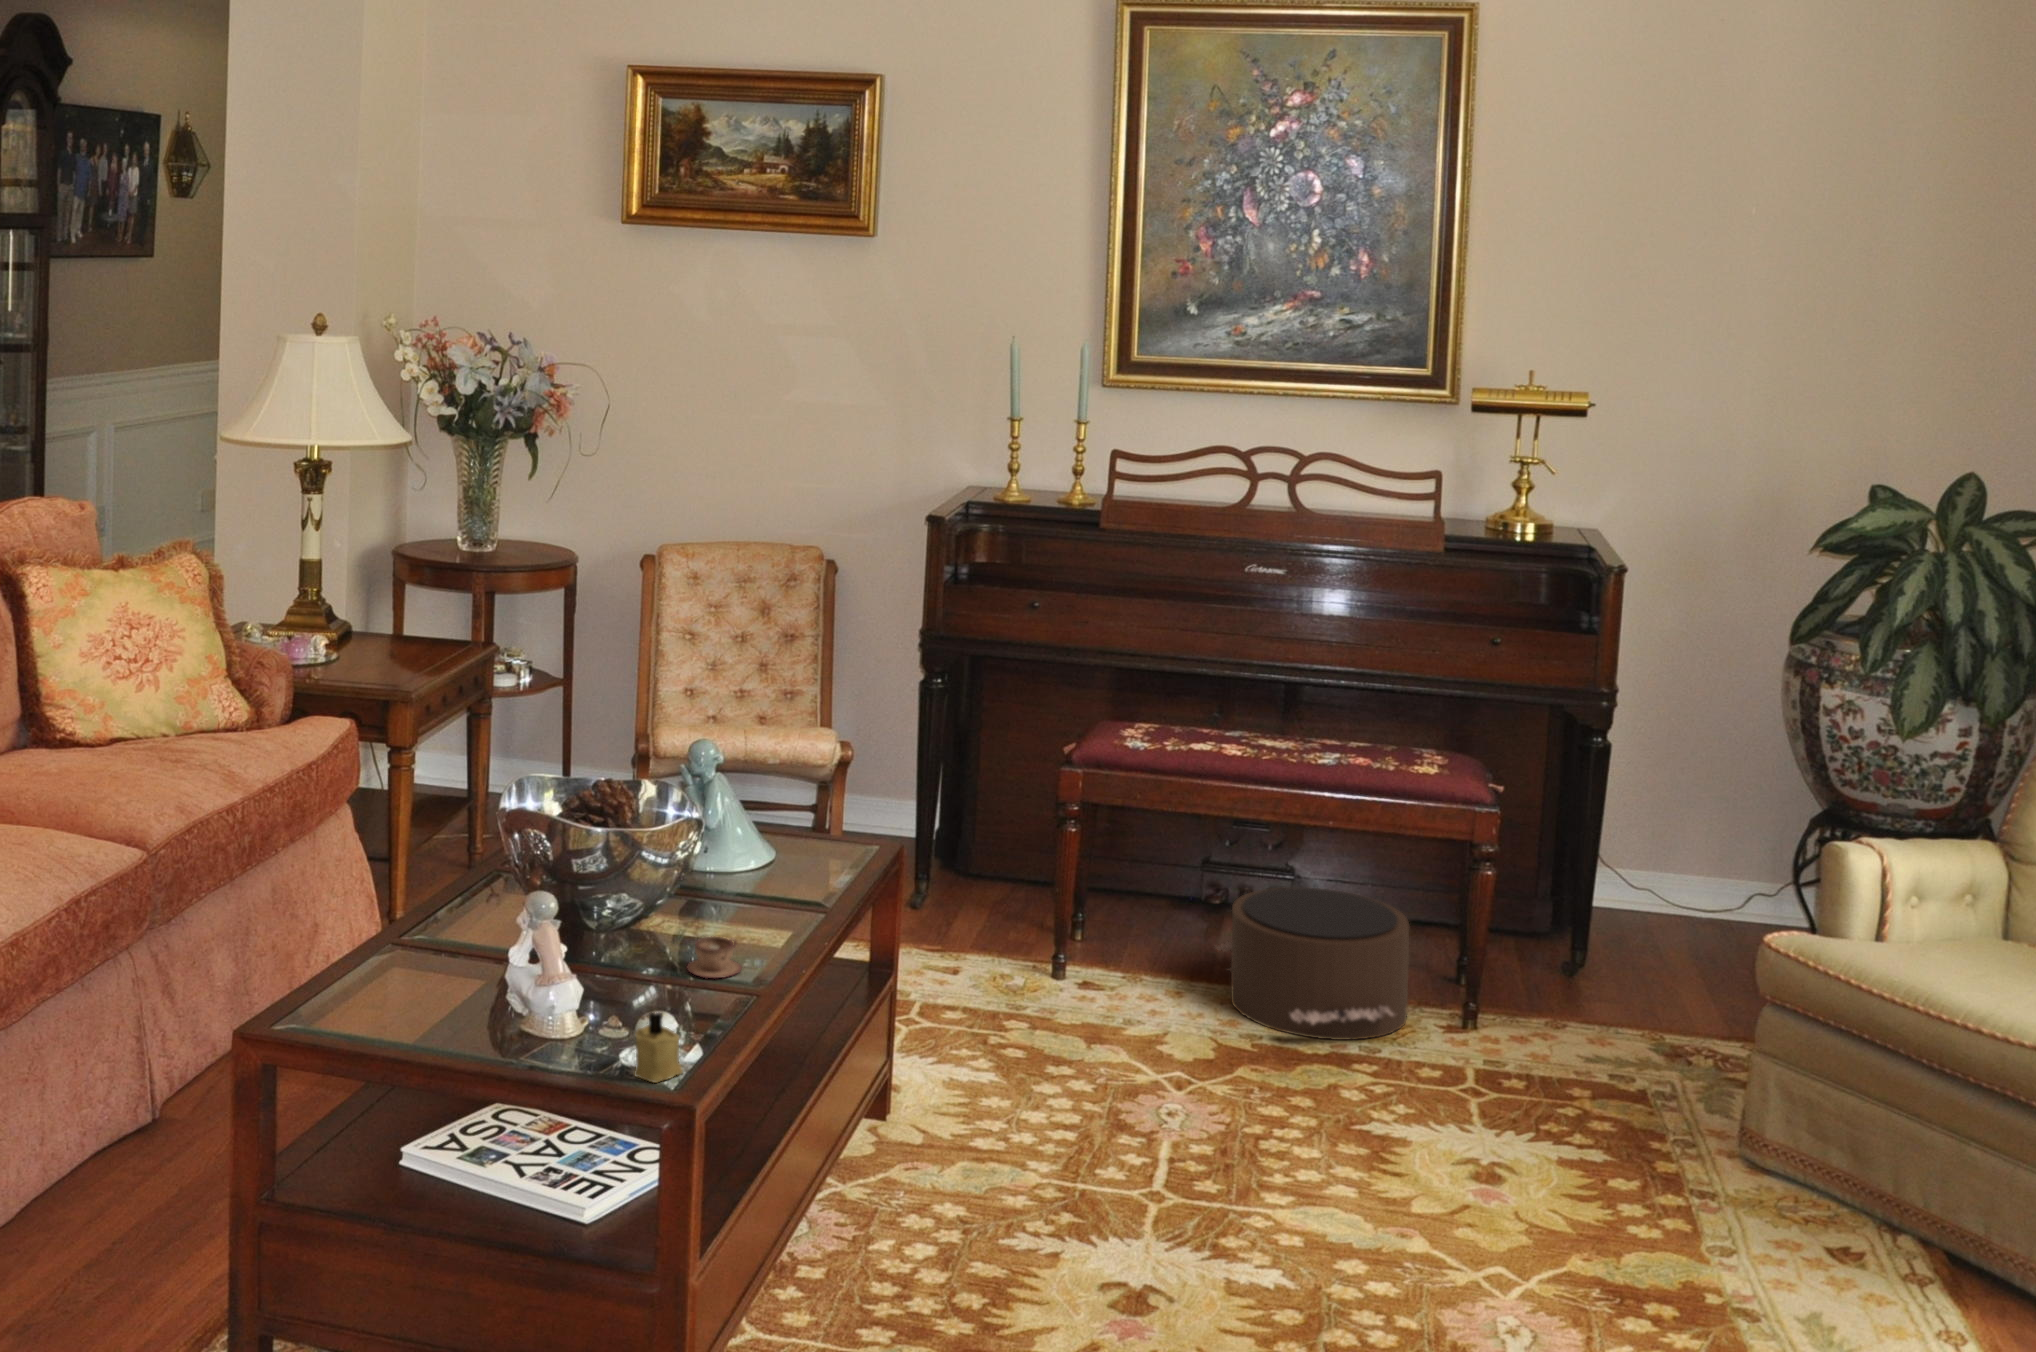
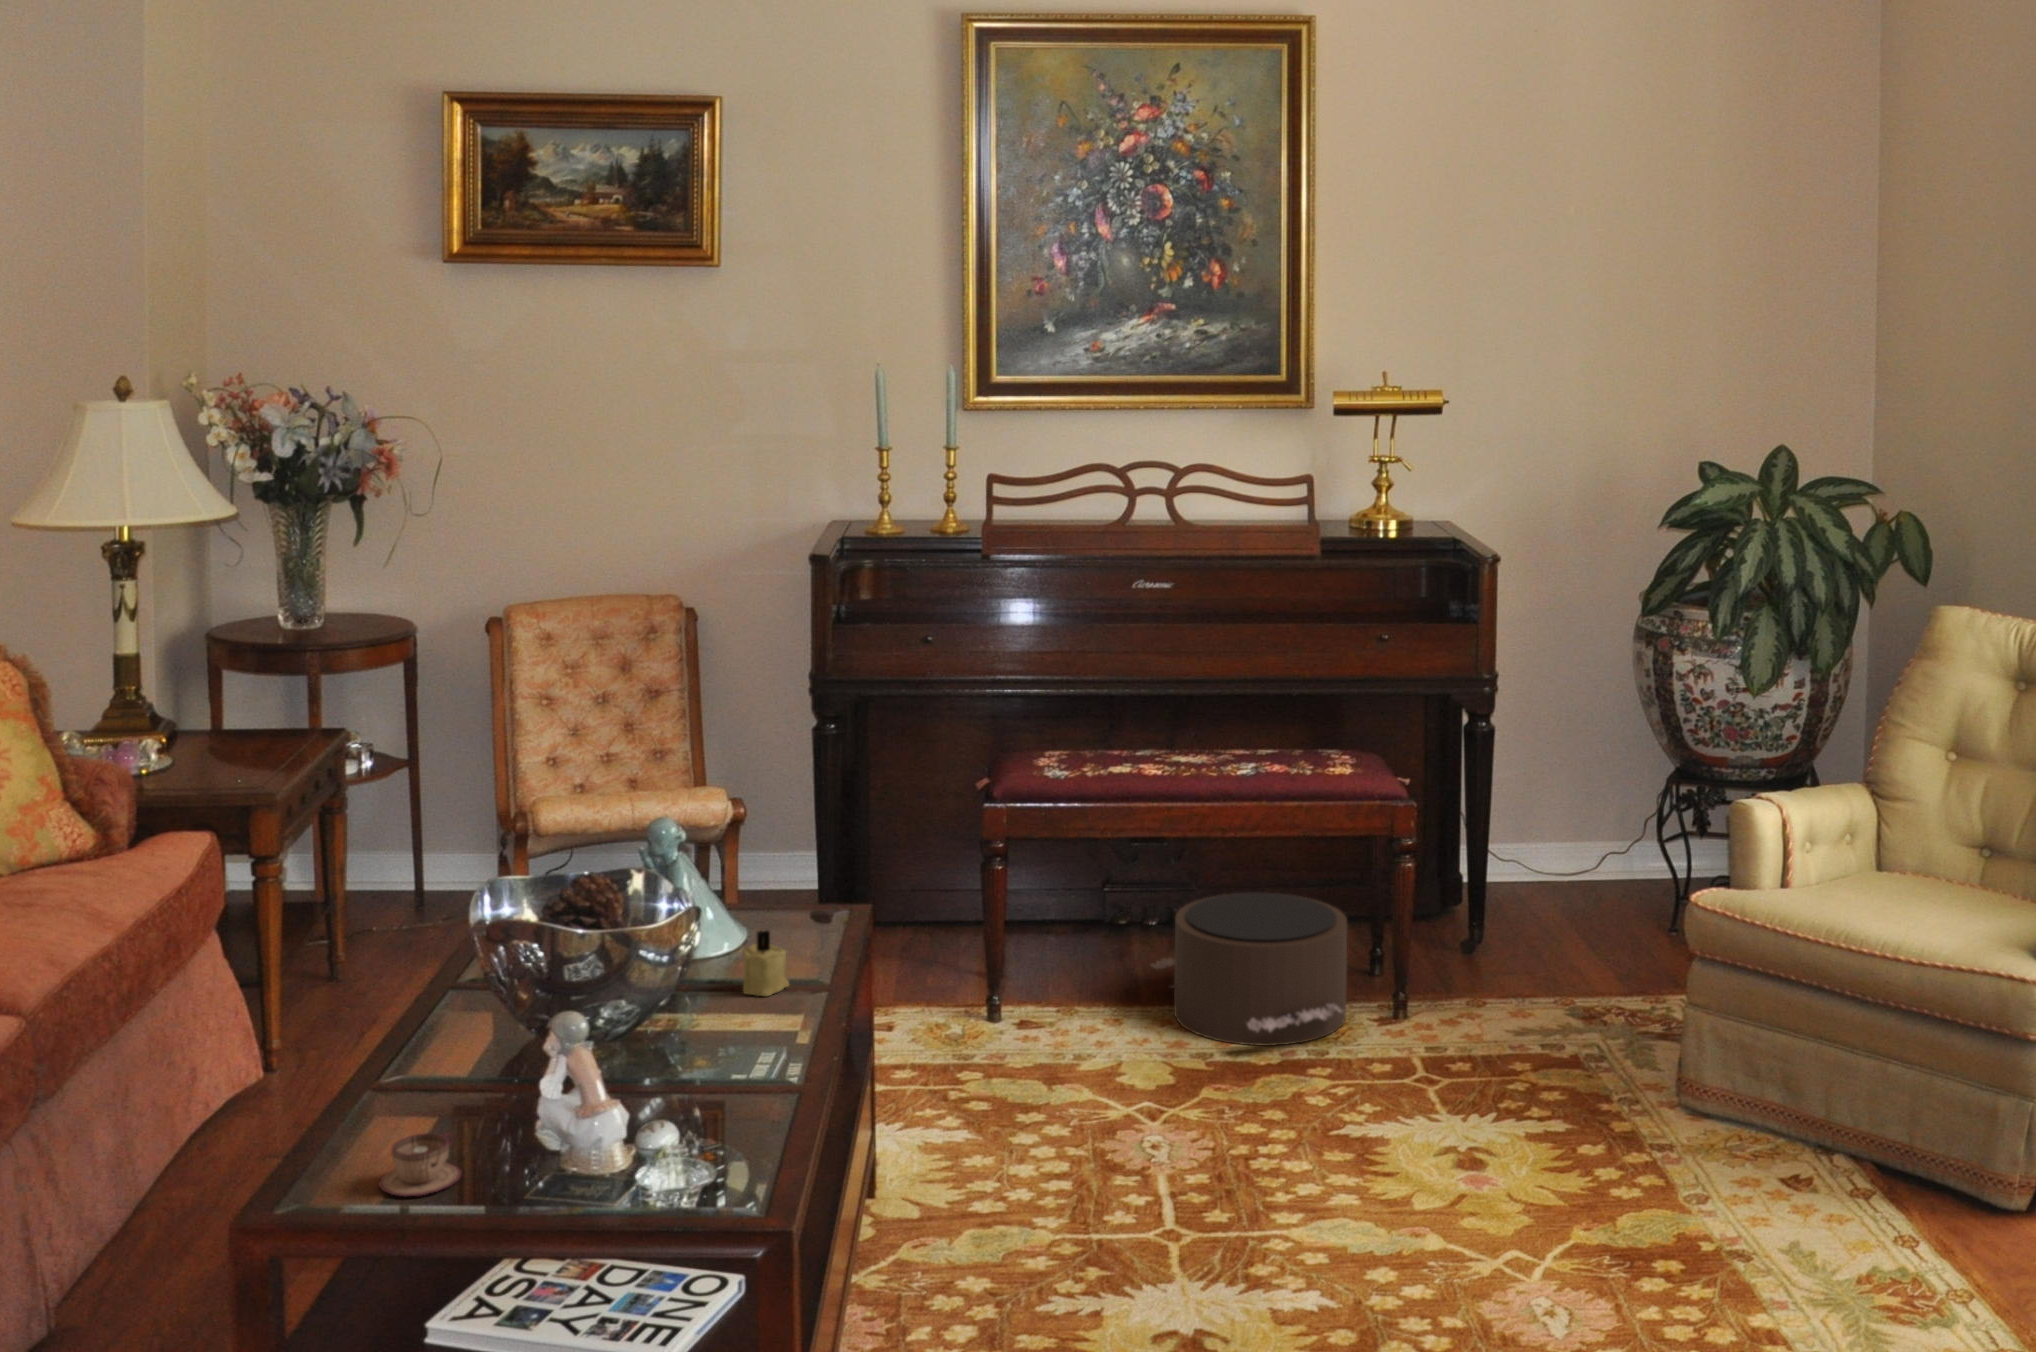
teacup: present [687,937,742,978] -> present [378,1133,462,1196]
candle: present [634,1013,683,1083] -> present [743,931,789,996]

